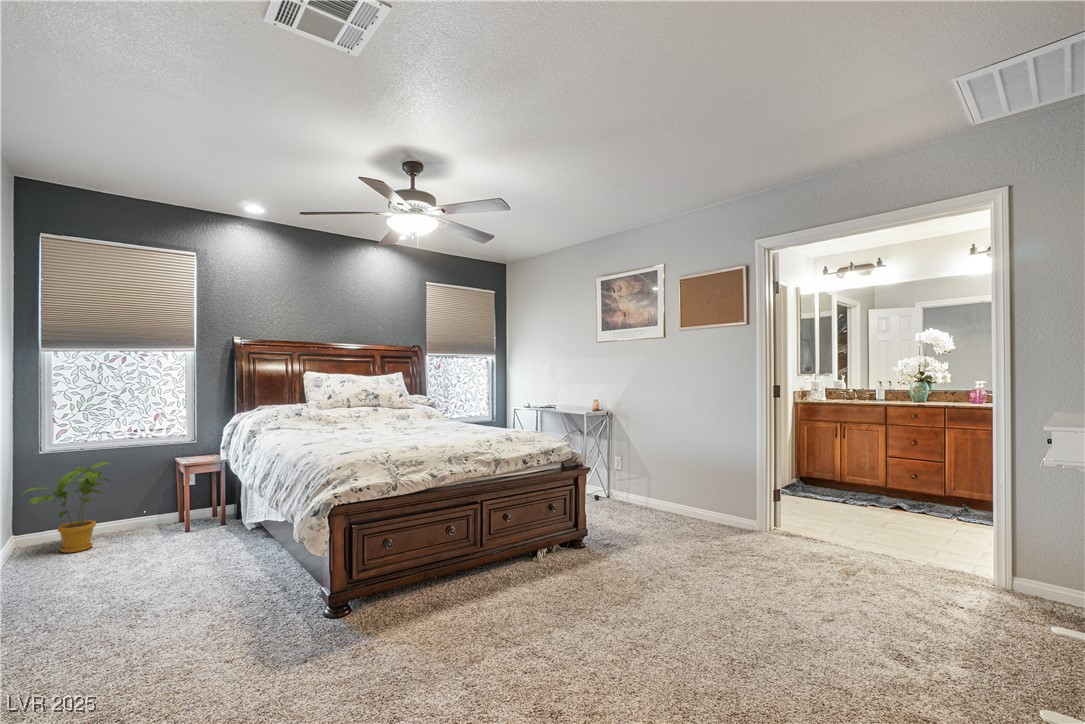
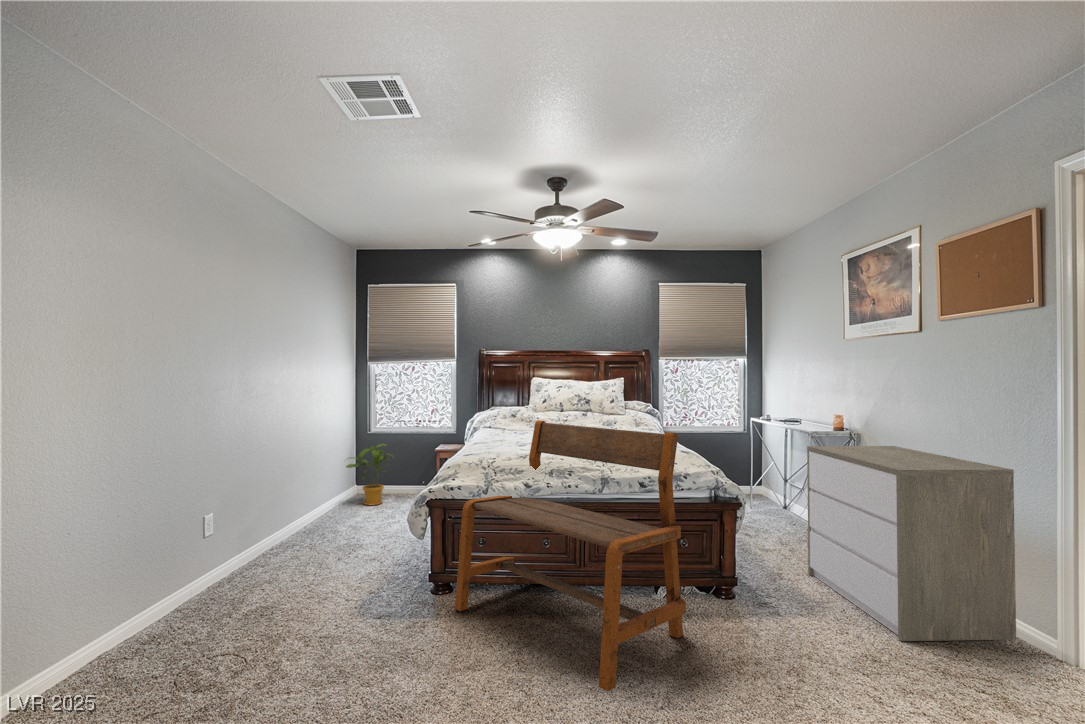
bench: none [382,410,601,630] -> present [455,420,686,691]
dresser: none [607,418,738,544] -> present [807,446,1016,641]

